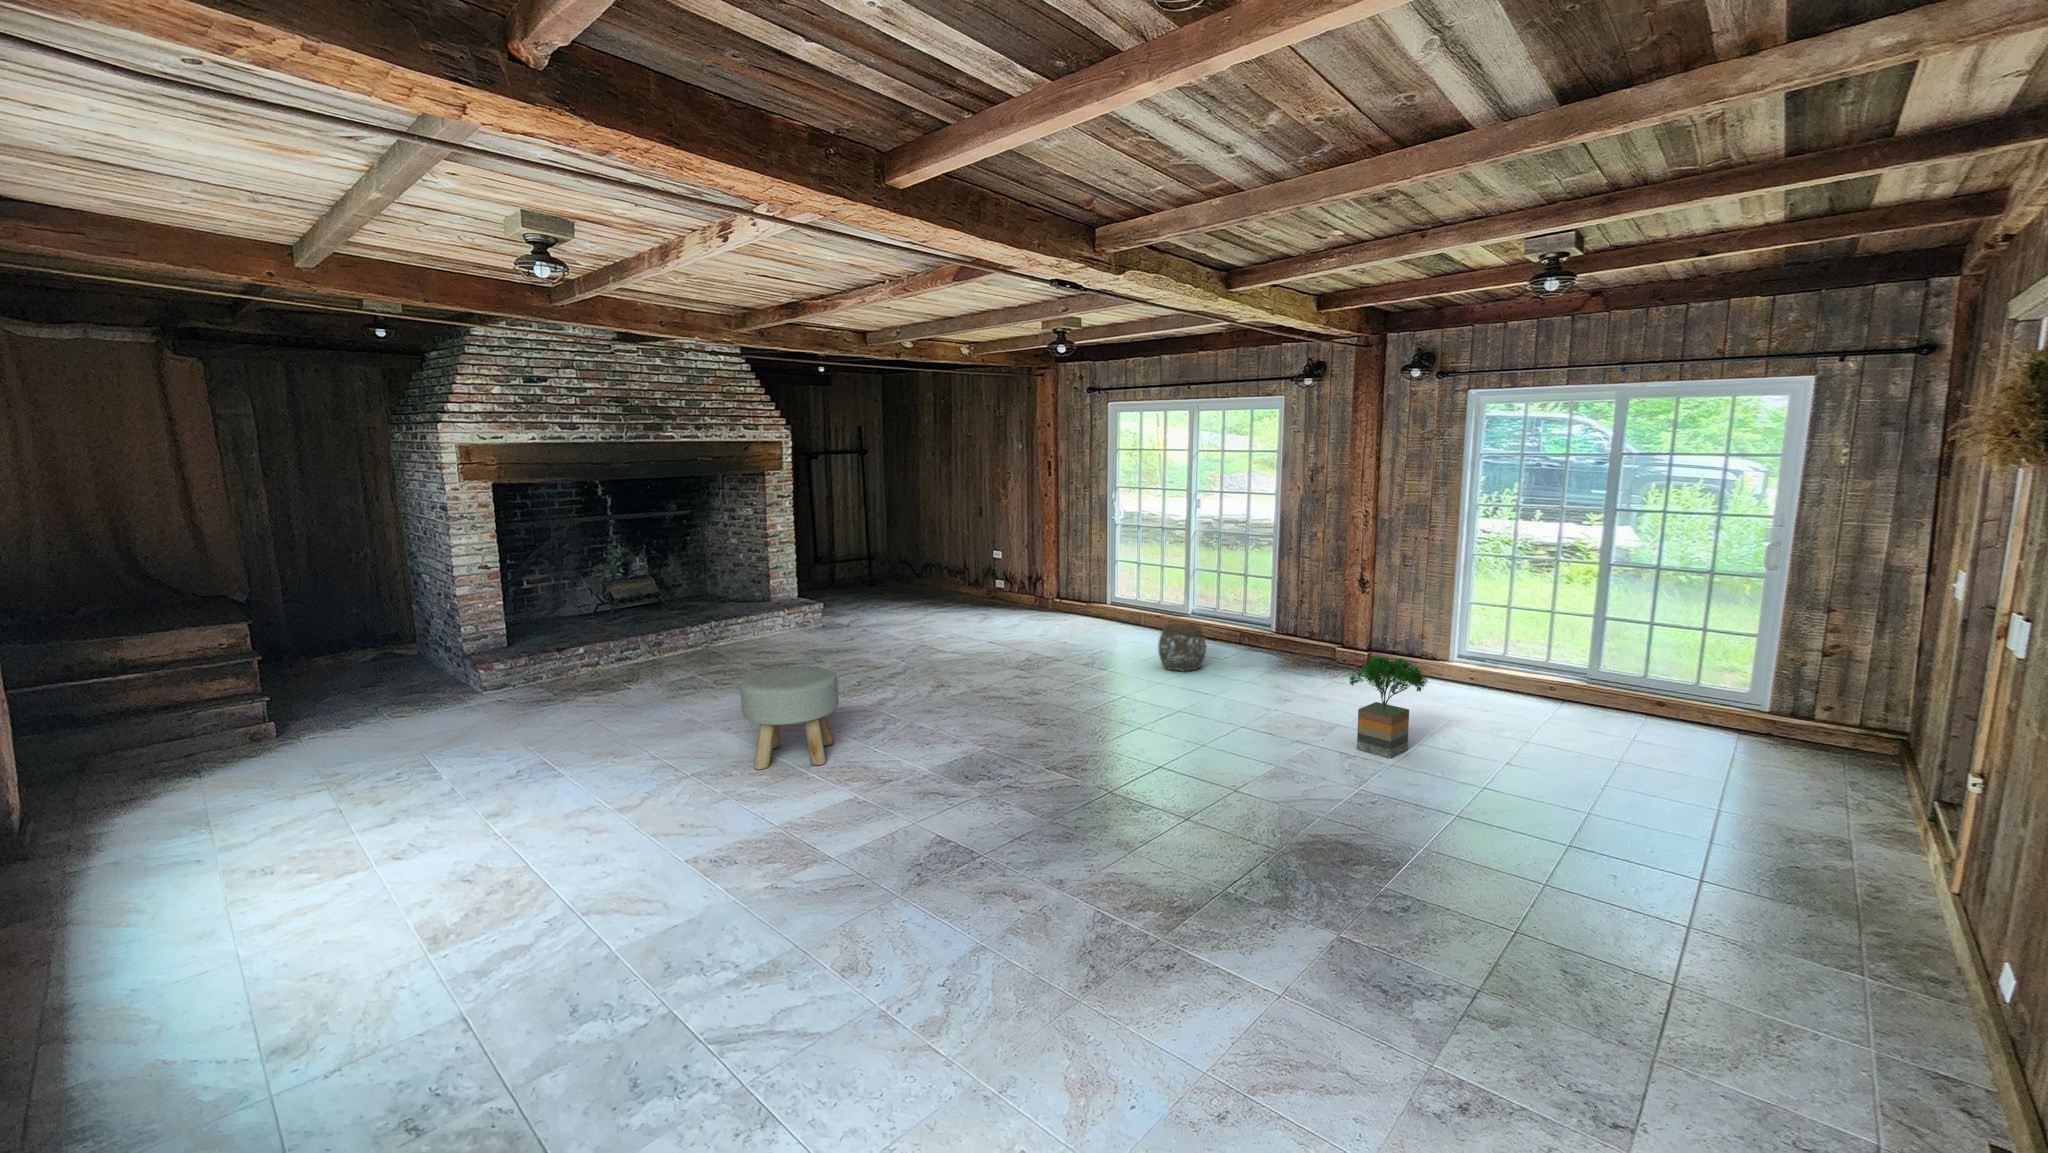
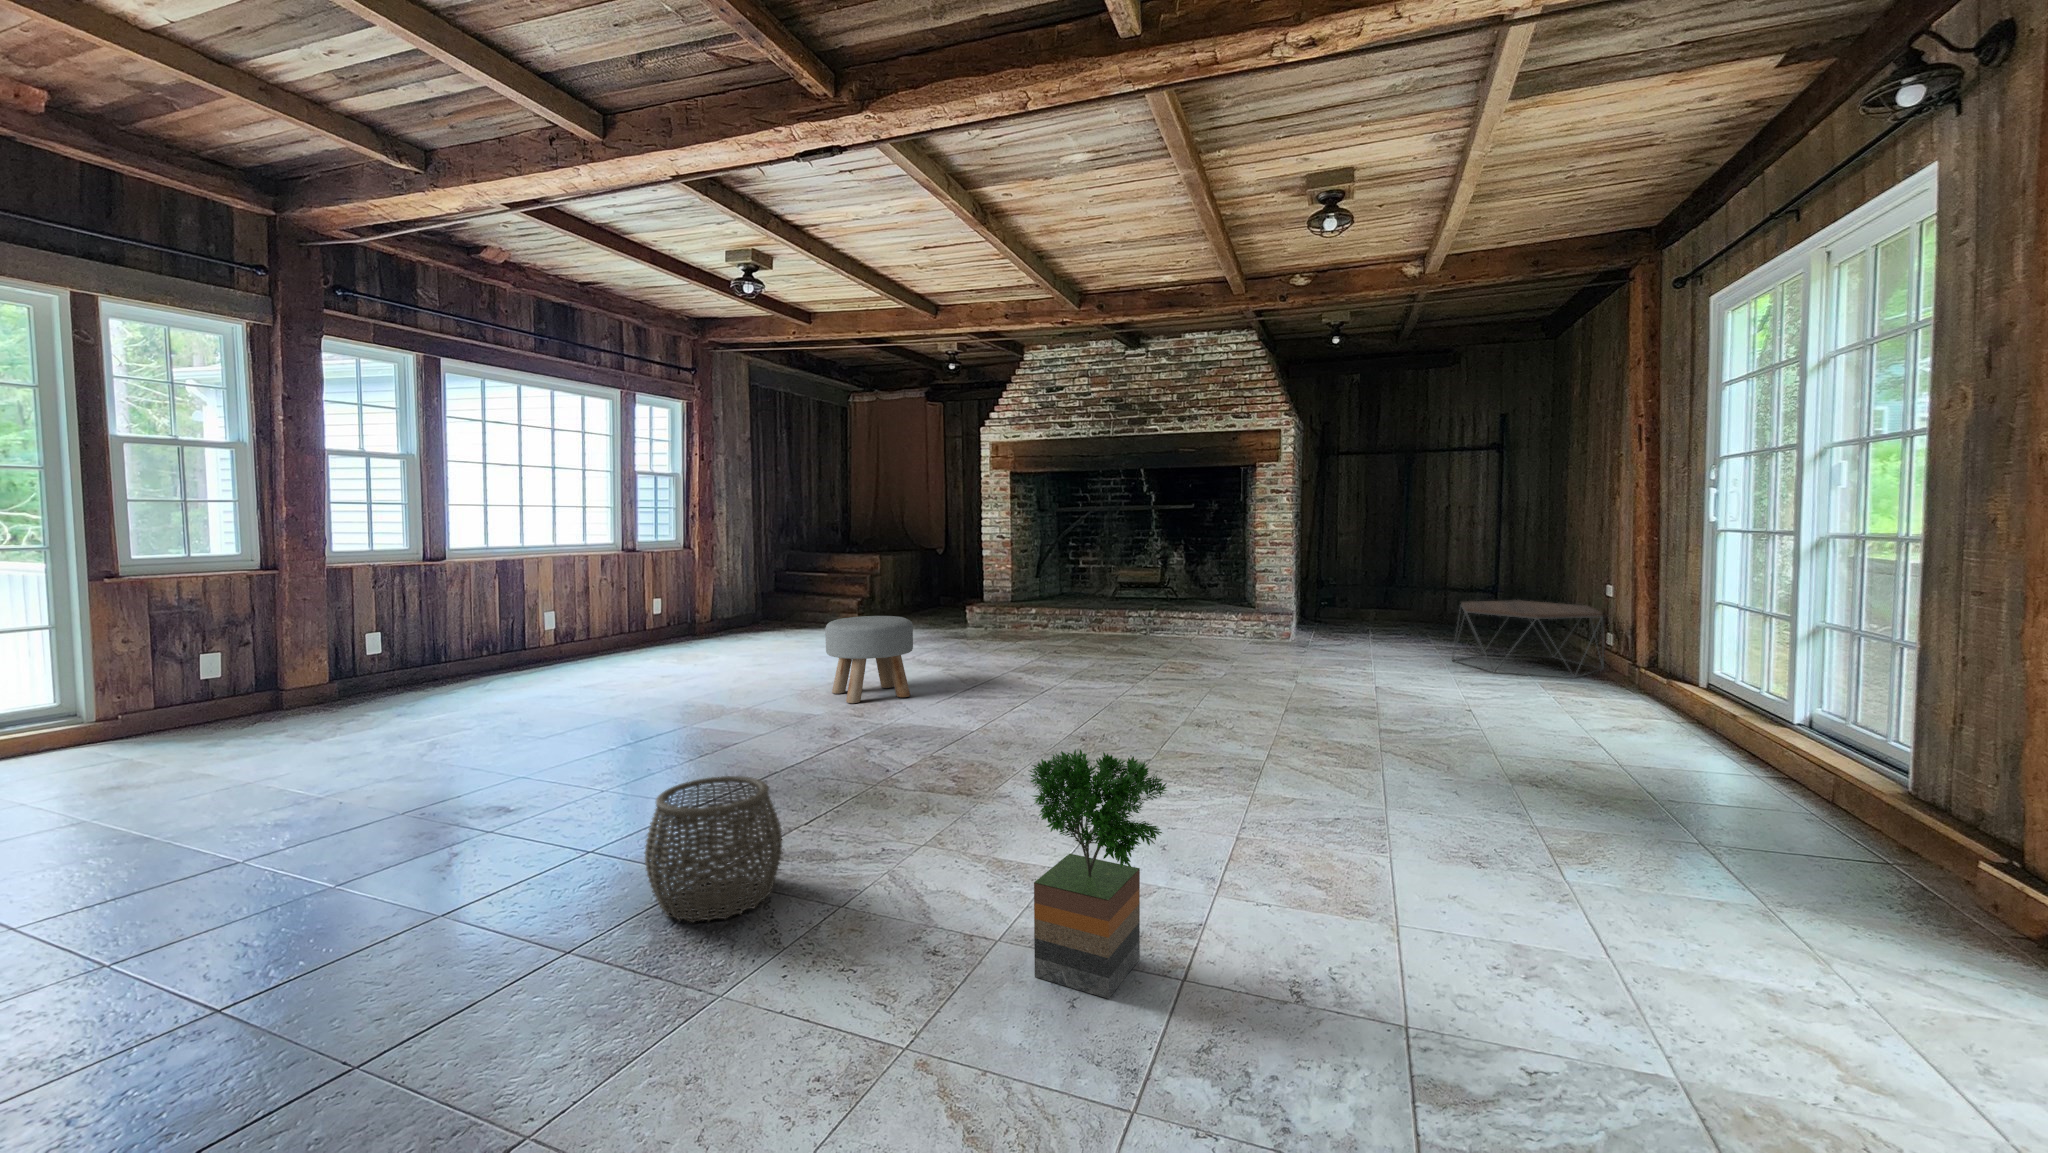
coffee table: none [939,562,1024,614] -> present [1452,600,1604,678]
woven basket: present [1158,624,1206,672] -> present [645,776,782,922]

